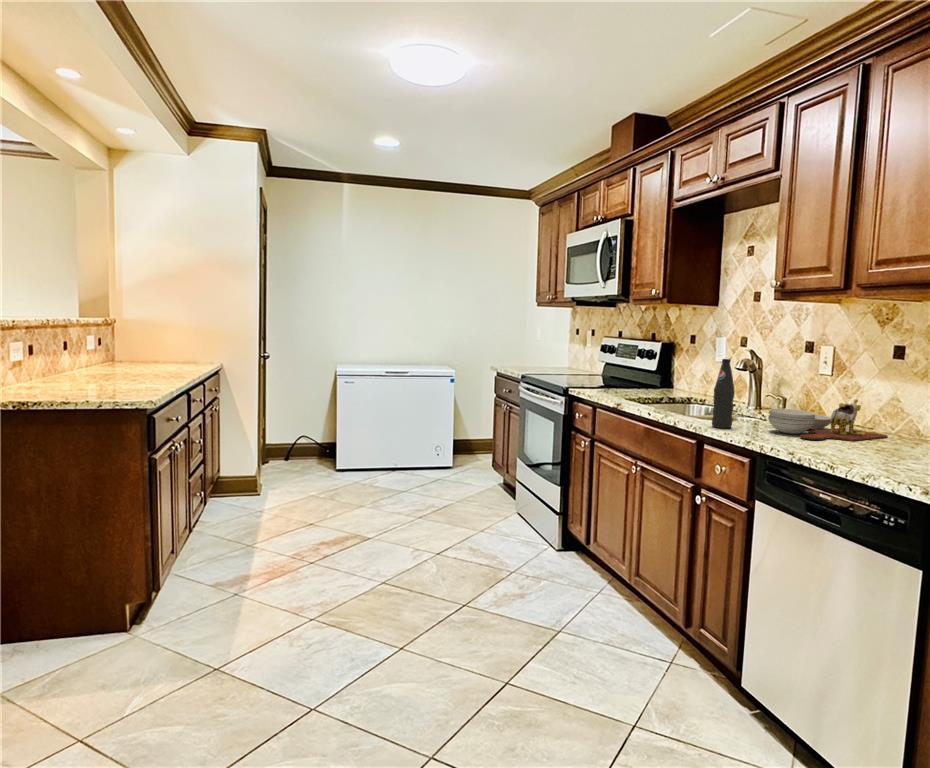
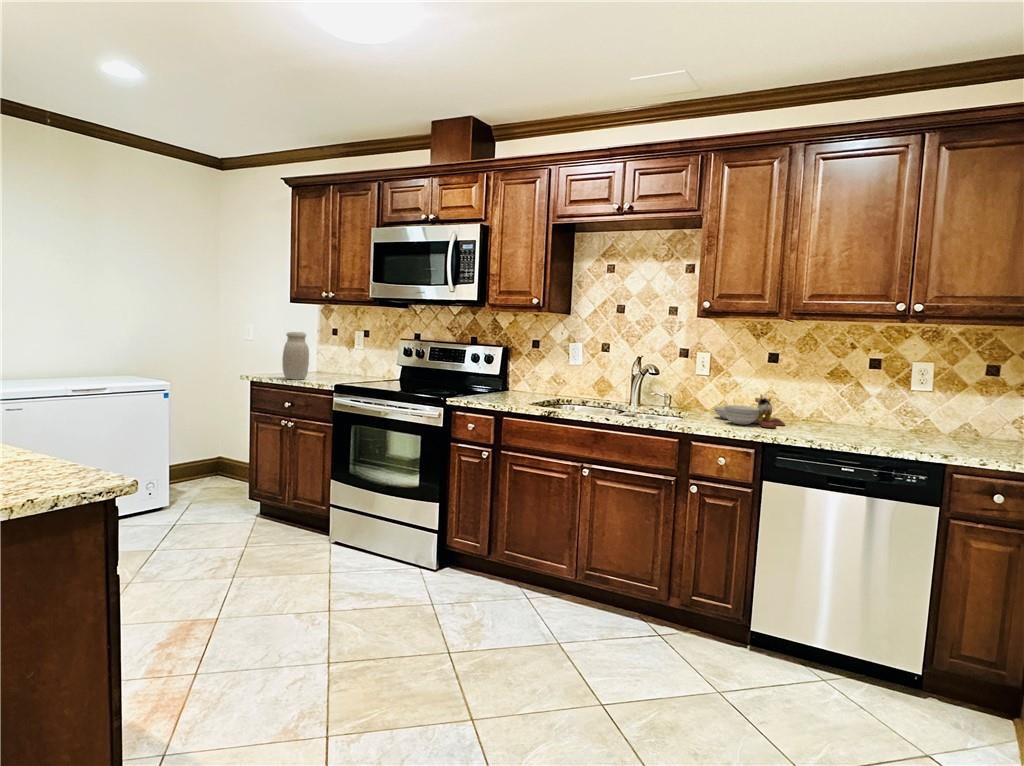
jar: none [515,332,536,372] -> present [282,332,309,380]
bottle: present [712,359,735,428] -> none [690,367,709,426]

